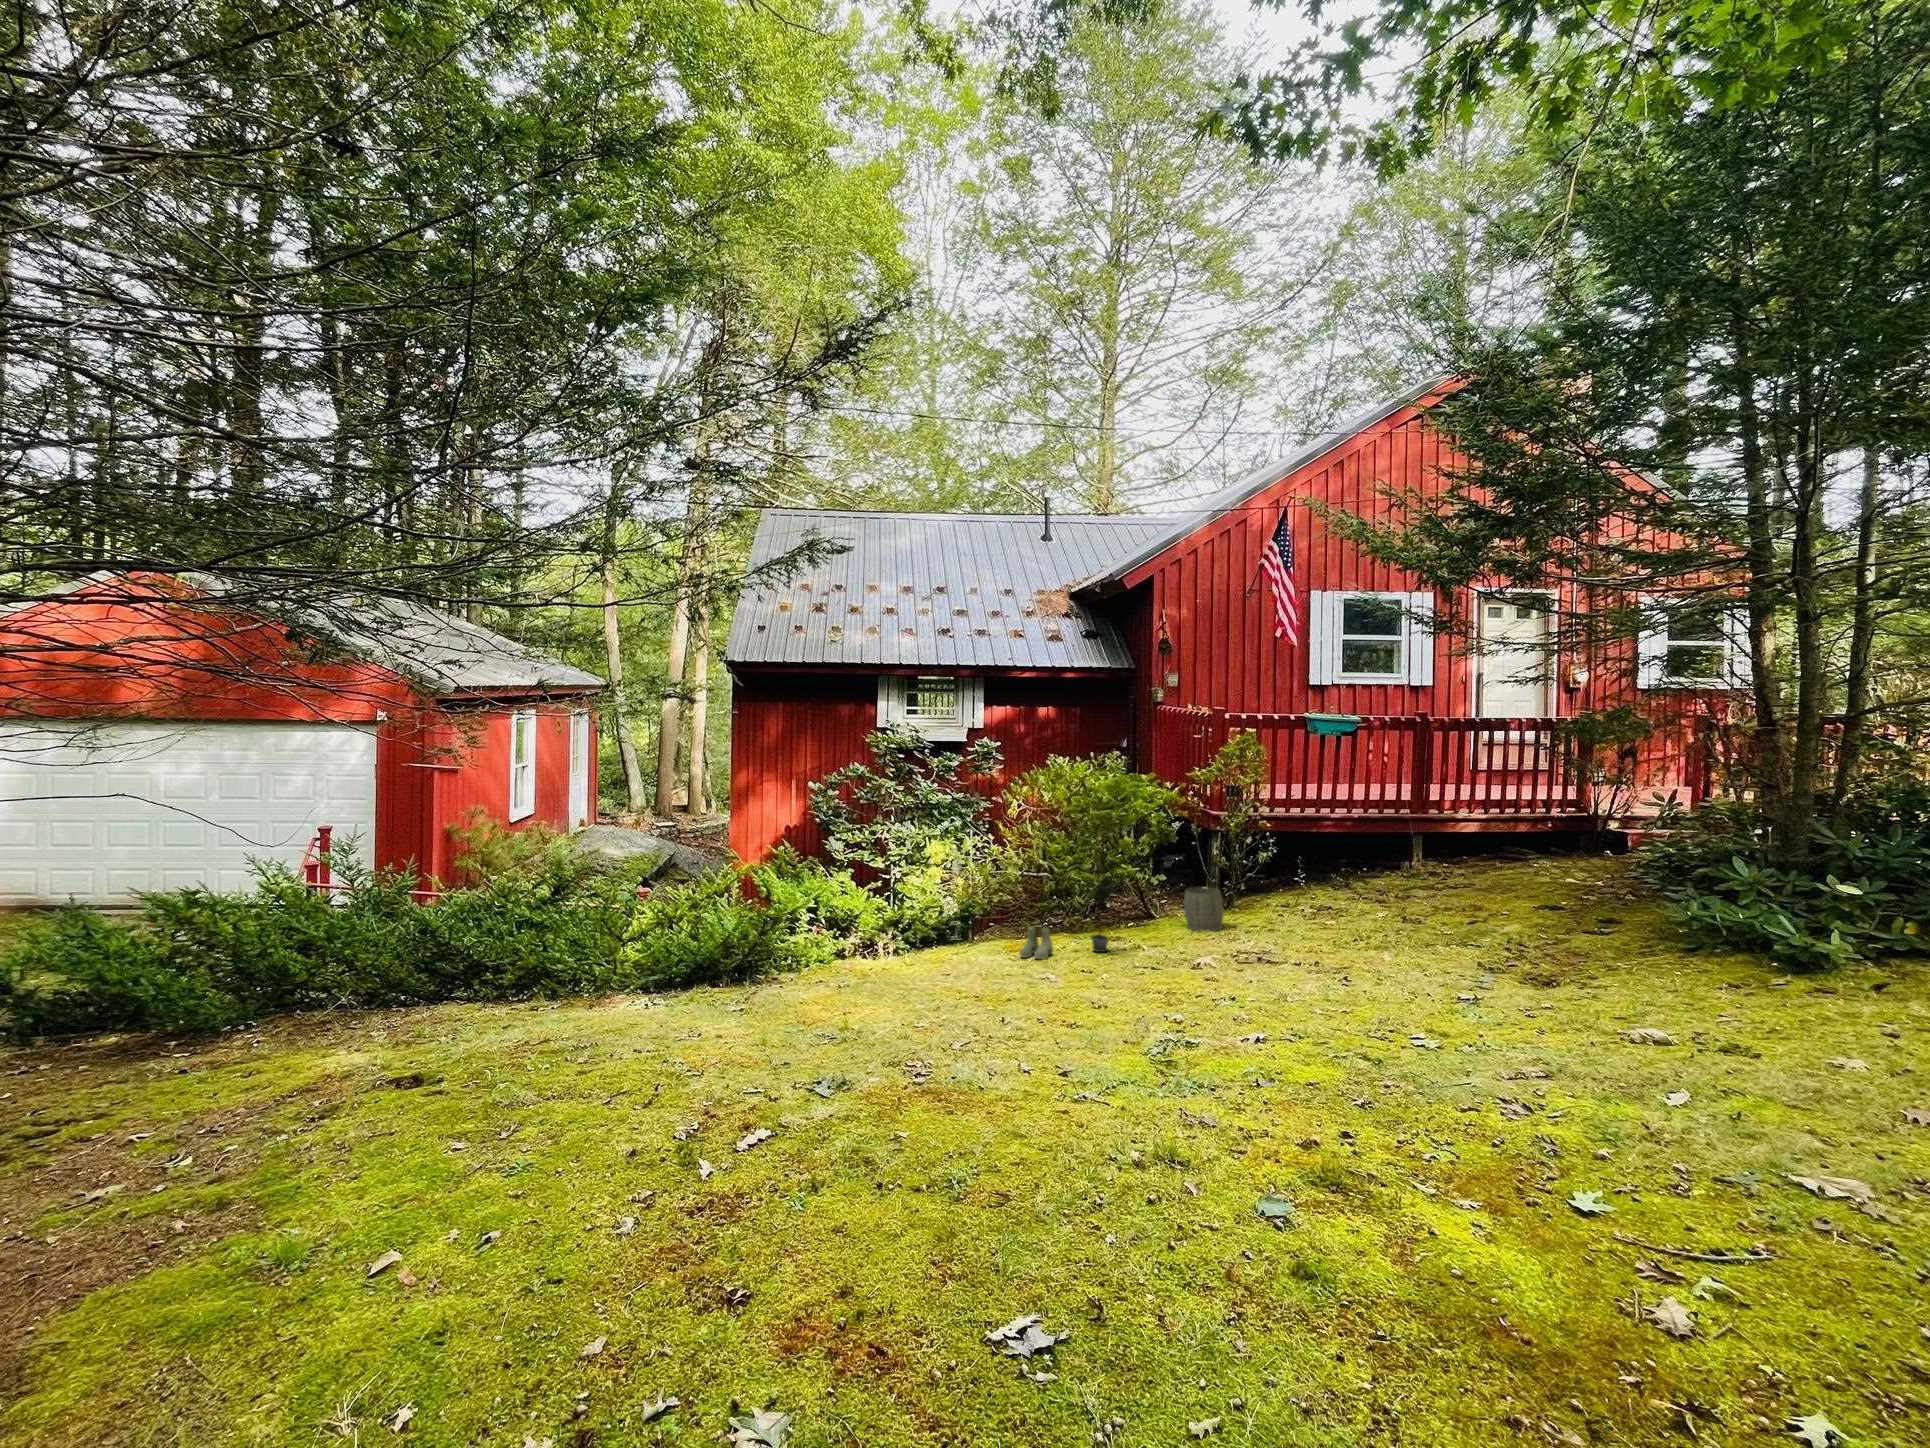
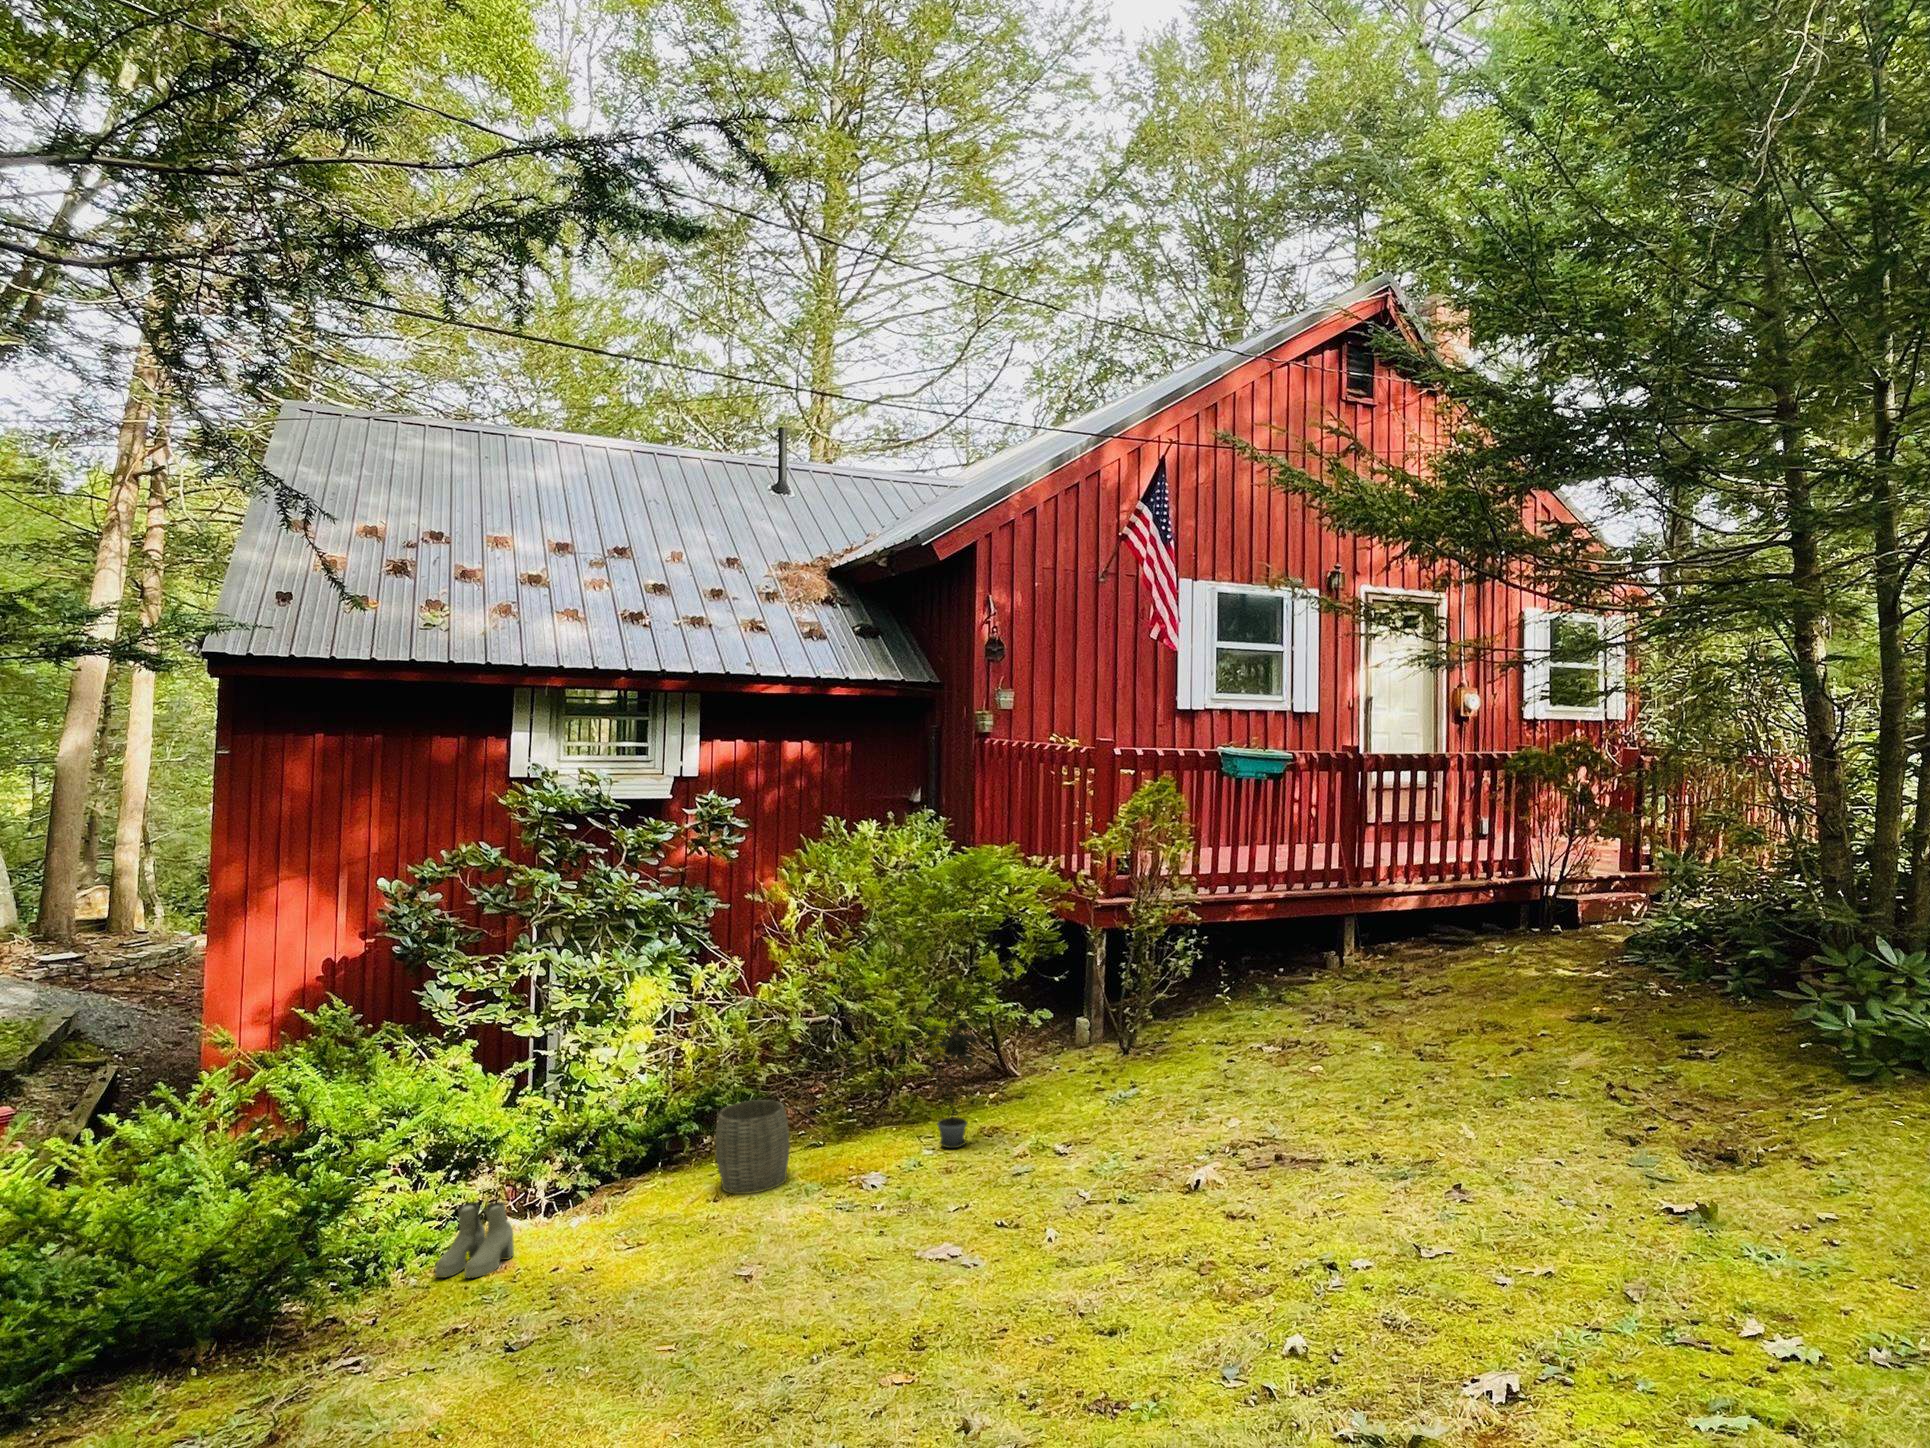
woven basket: present [1184,887,1223,931] -> present [716,1100,790,1194]
boots: present [1020,926,1053,960] -> present [435,1202,514,1278]

